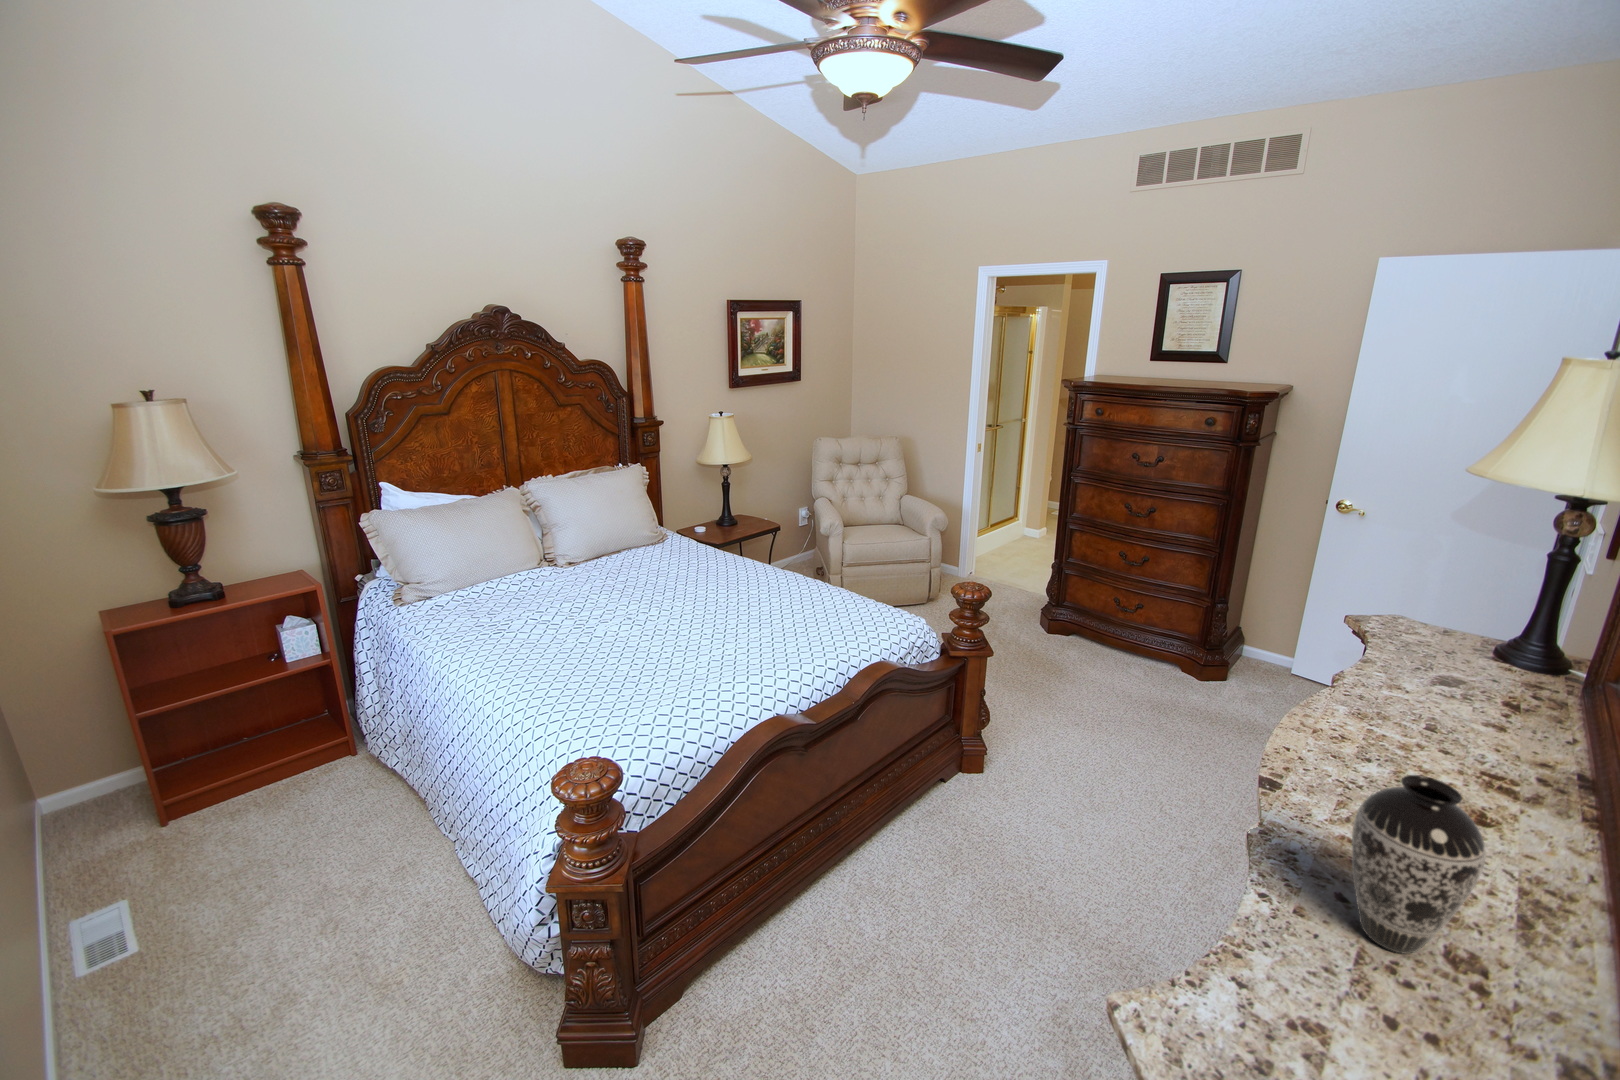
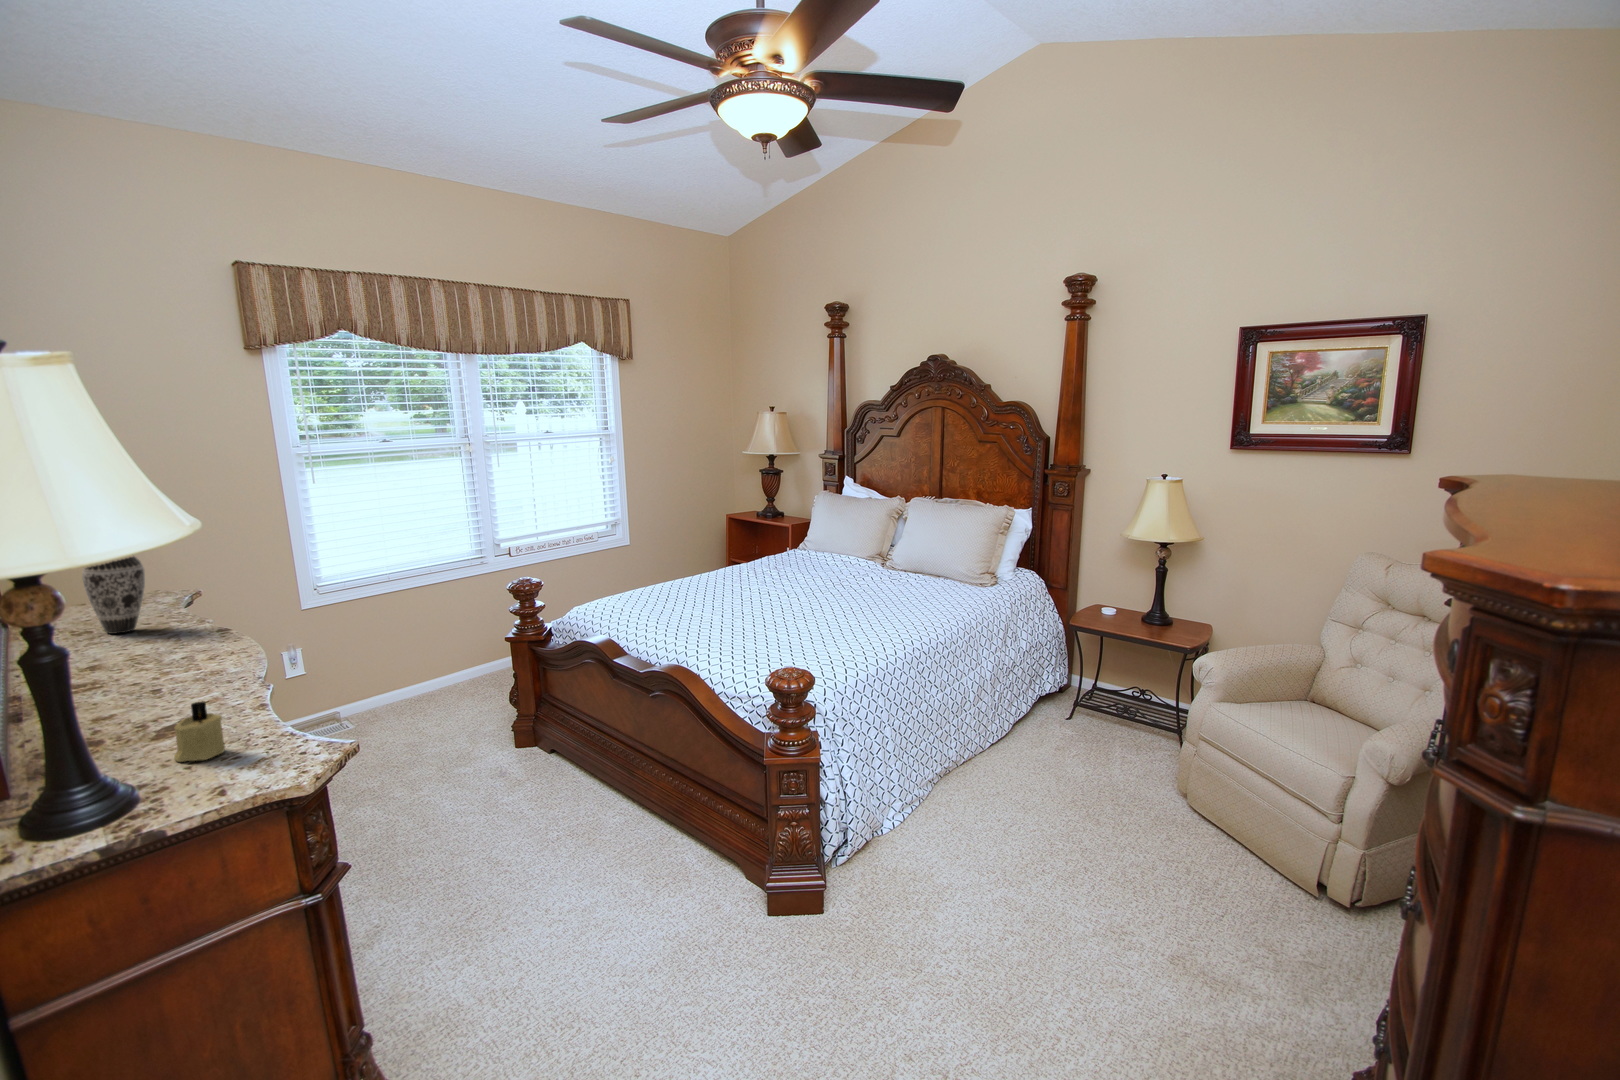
candle: none [1421,618,1463,660] -> present [174,701,225,762]

